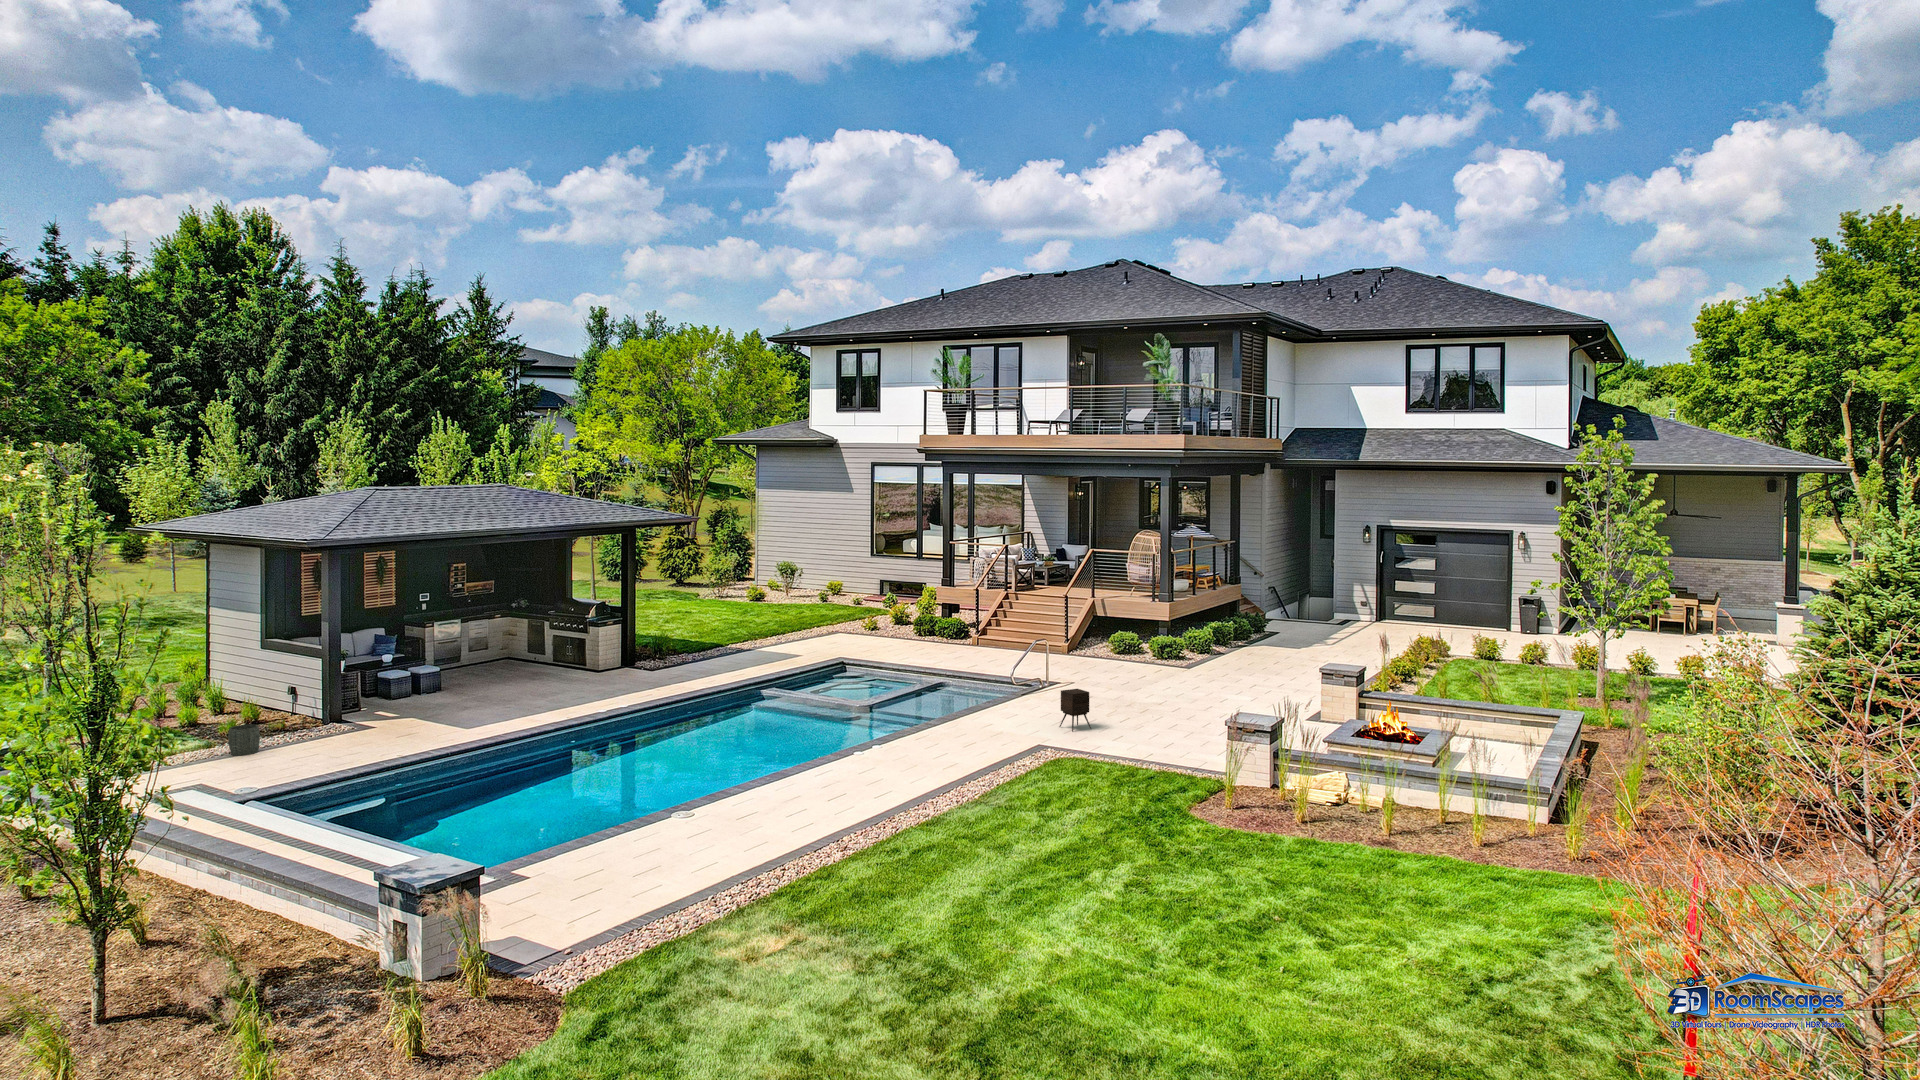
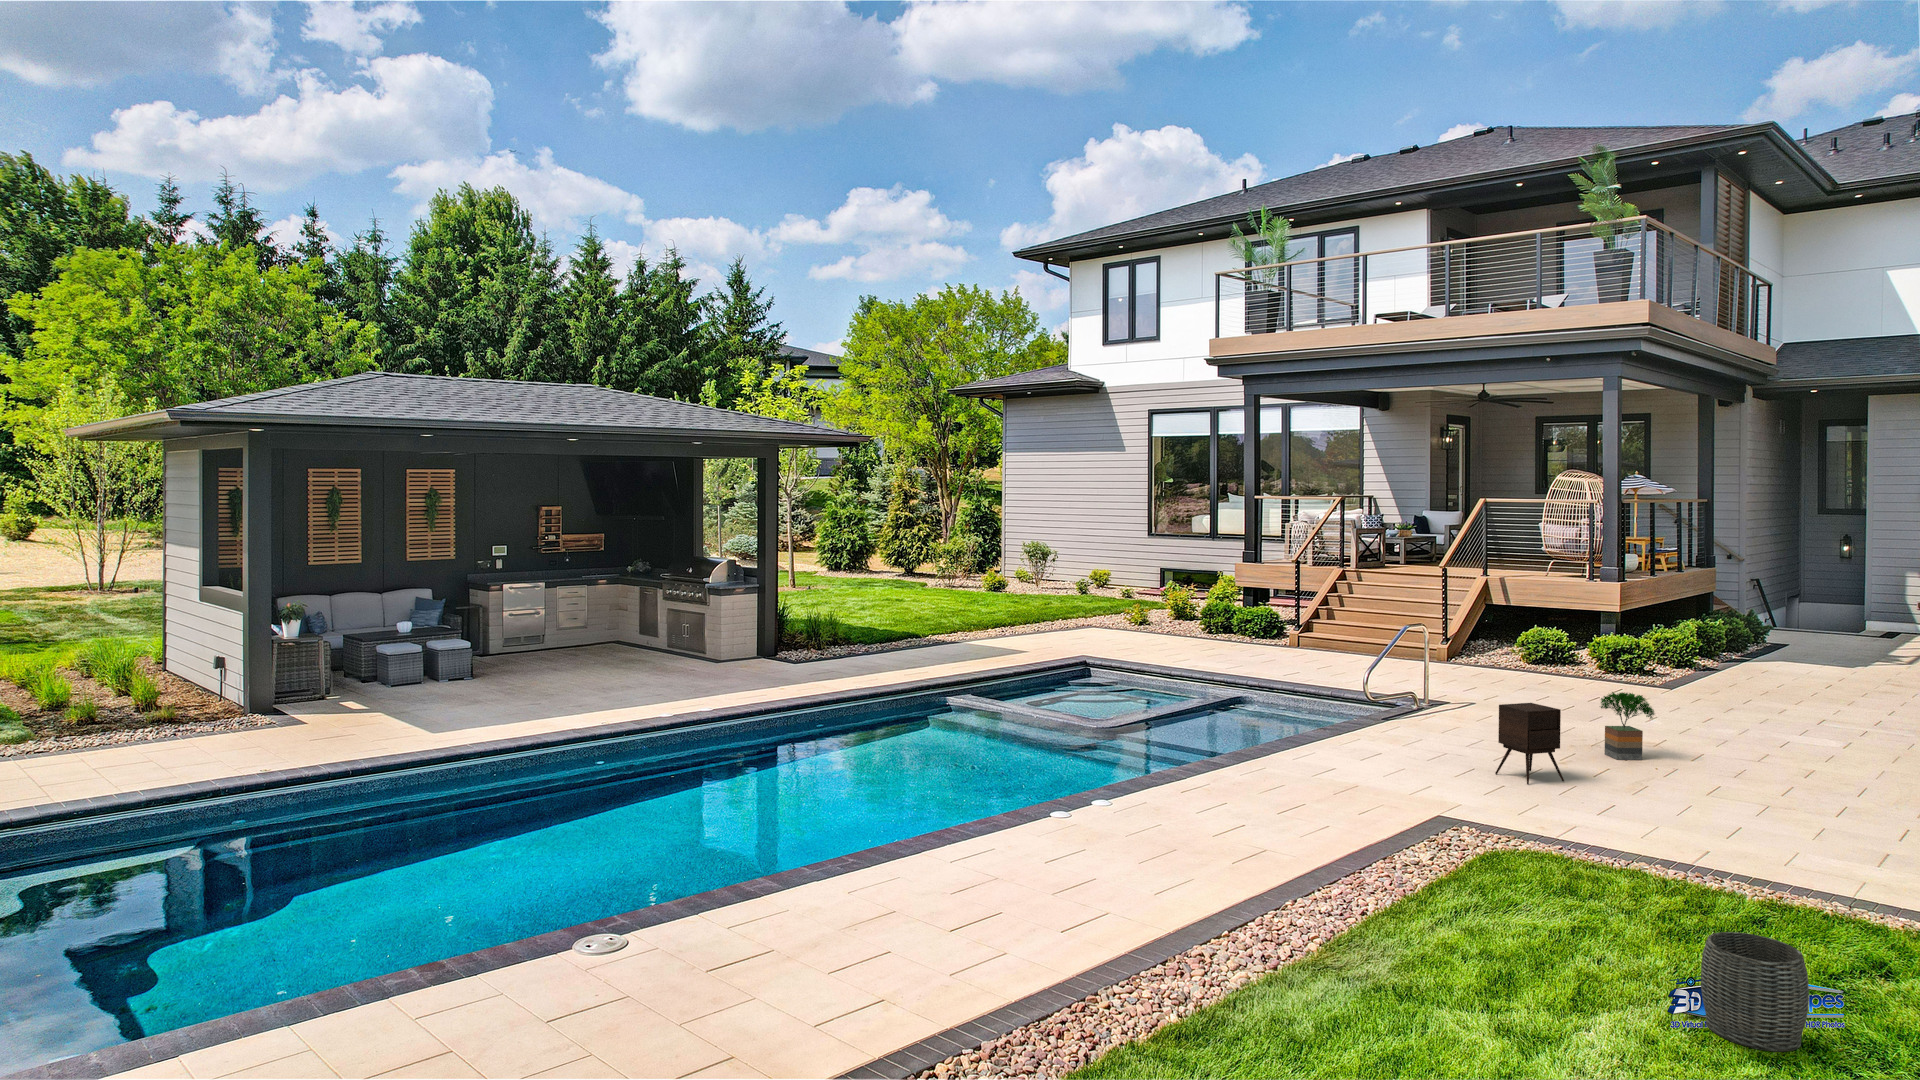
potted tree: none [1117,679,1143,716] -> present [1601,692,1654,760]
woven basket: present [228,724,260,756] -> present [1701,932,1809,1052]

